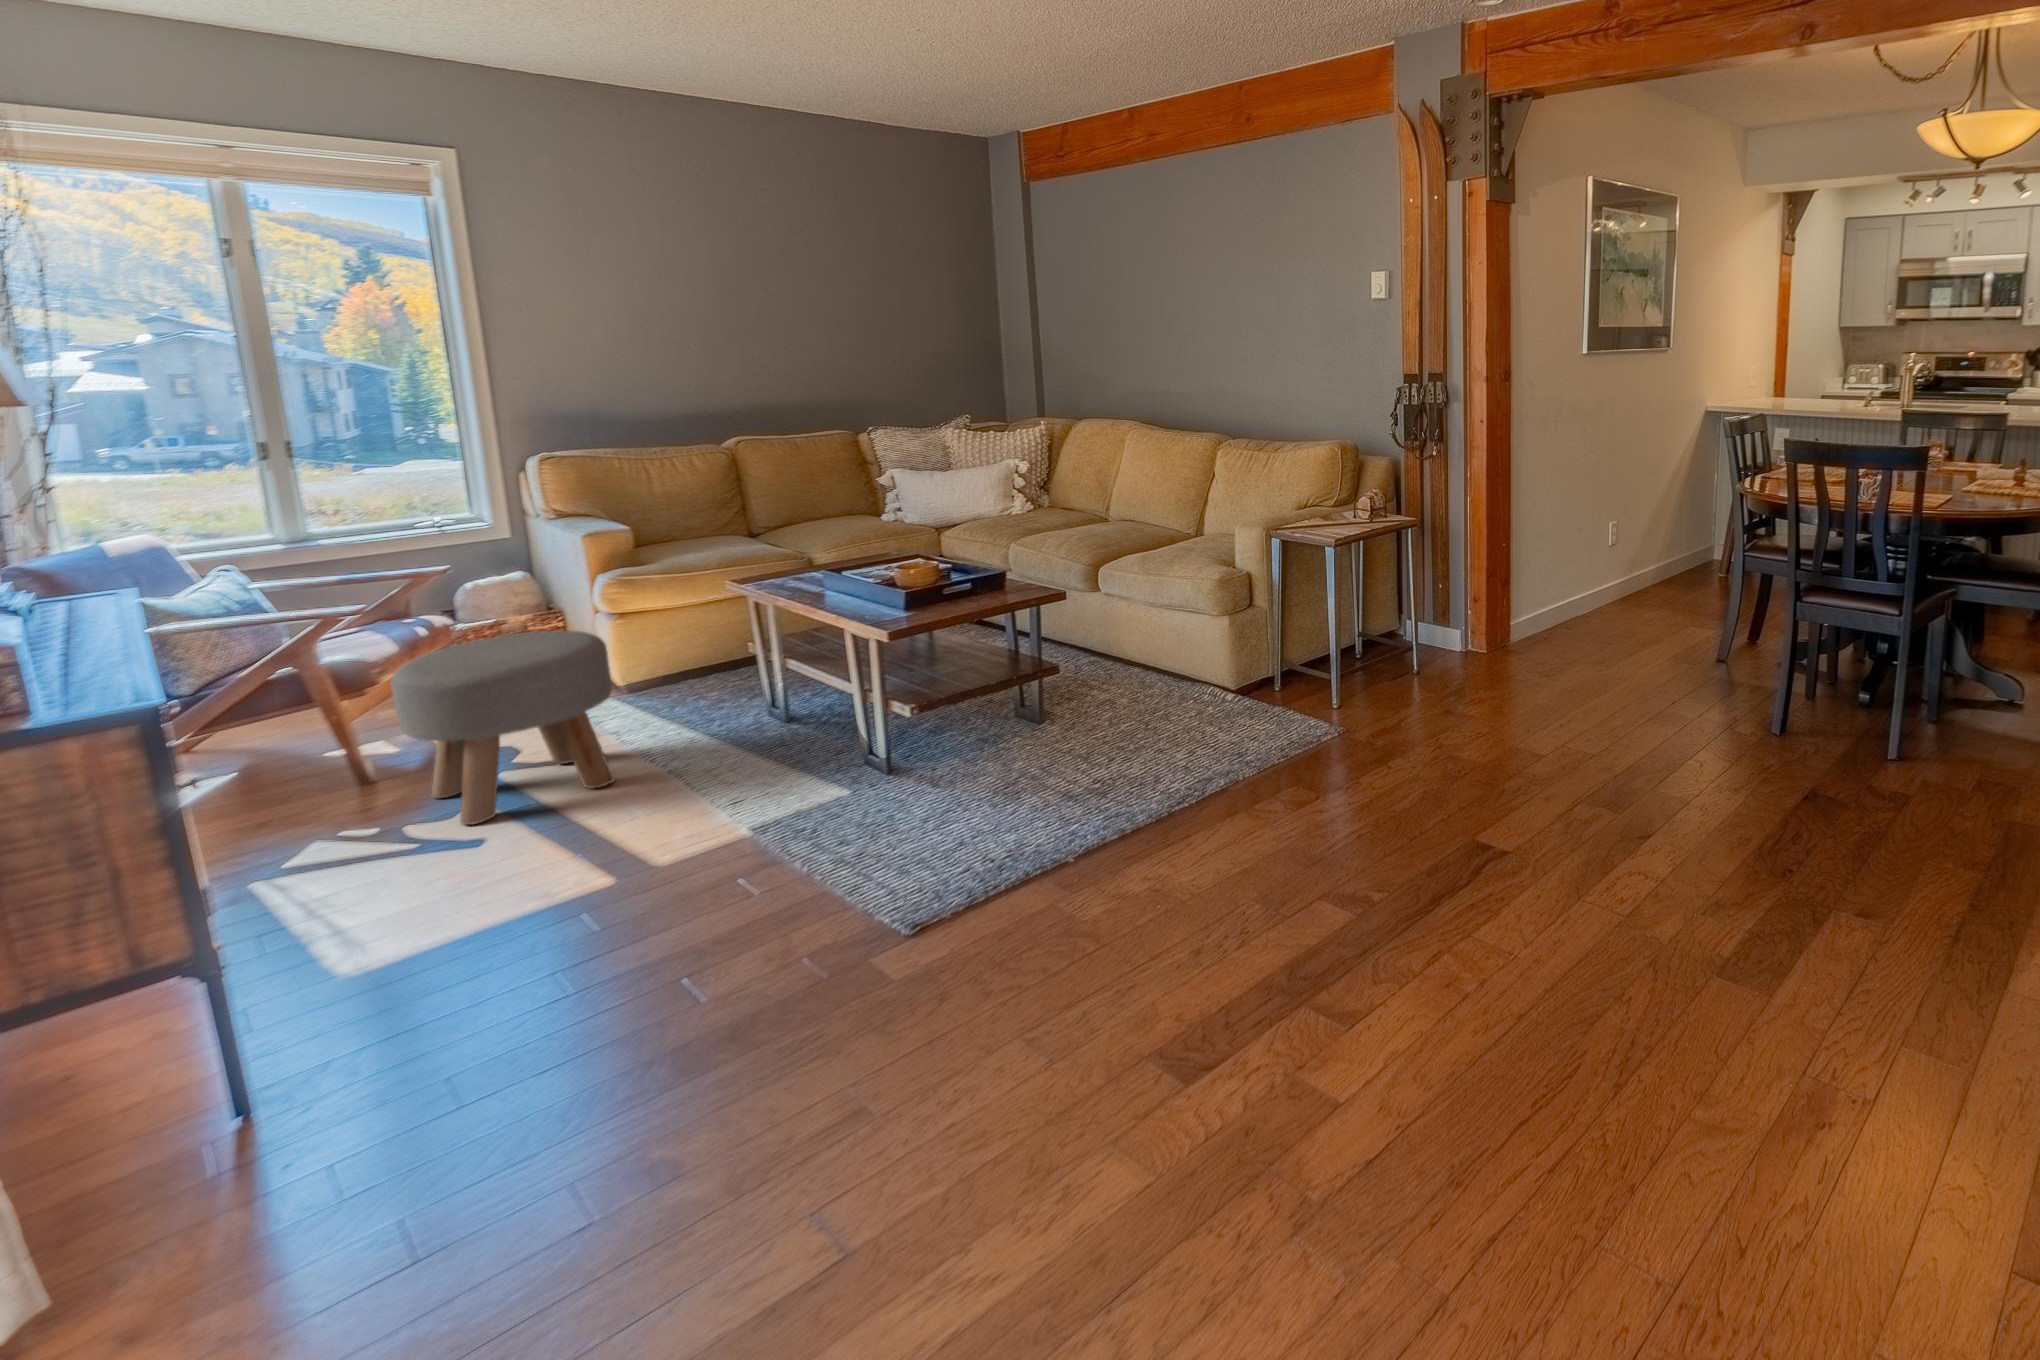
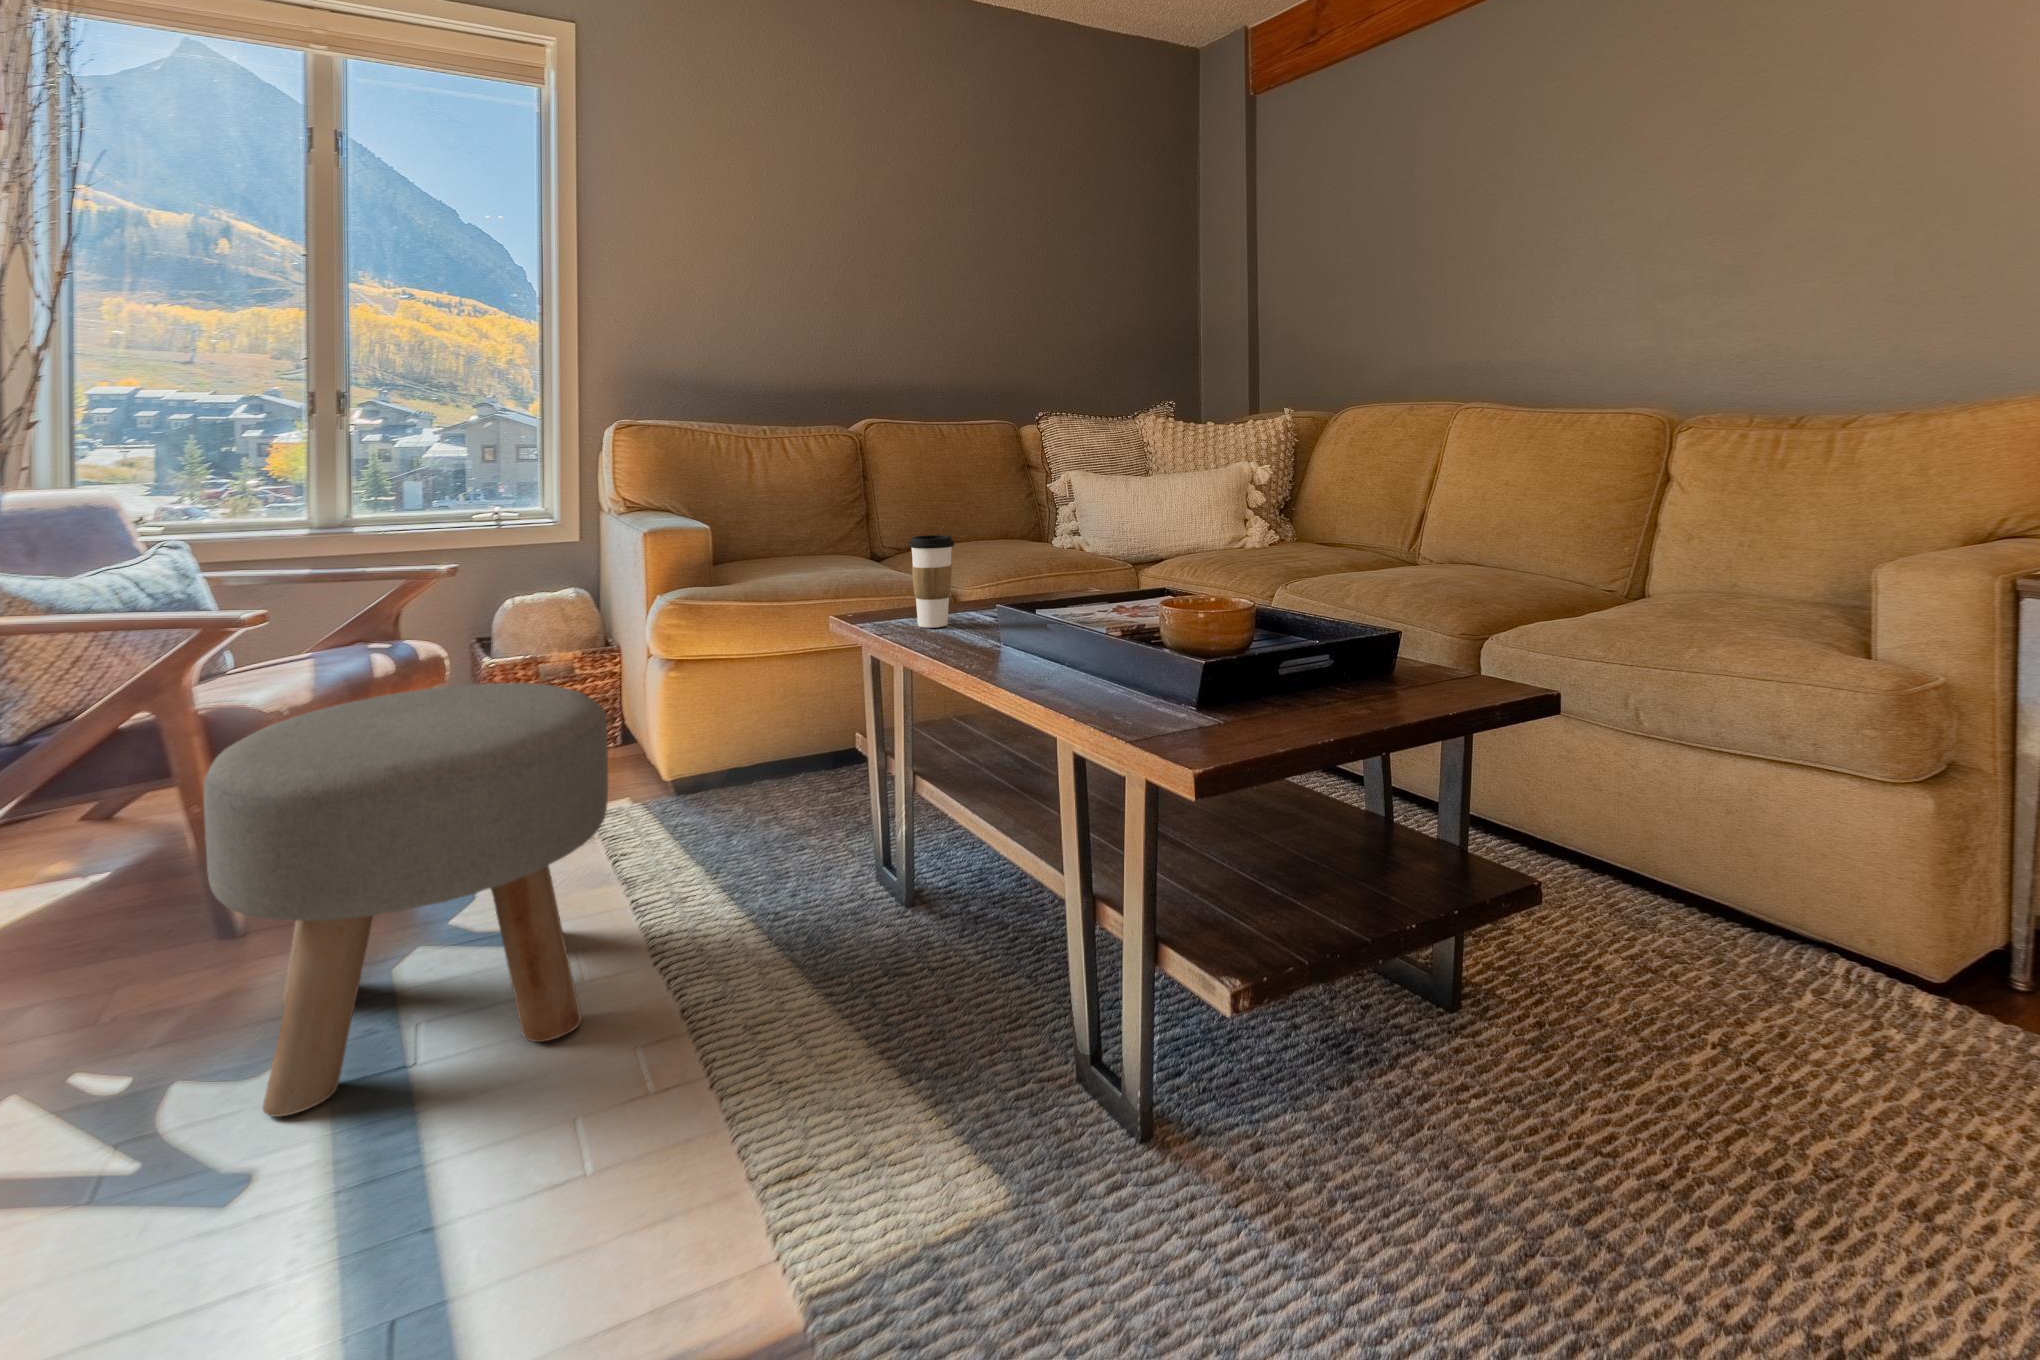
coffee cup: none [769,536,796,584] -> present [909,535,954,628]

